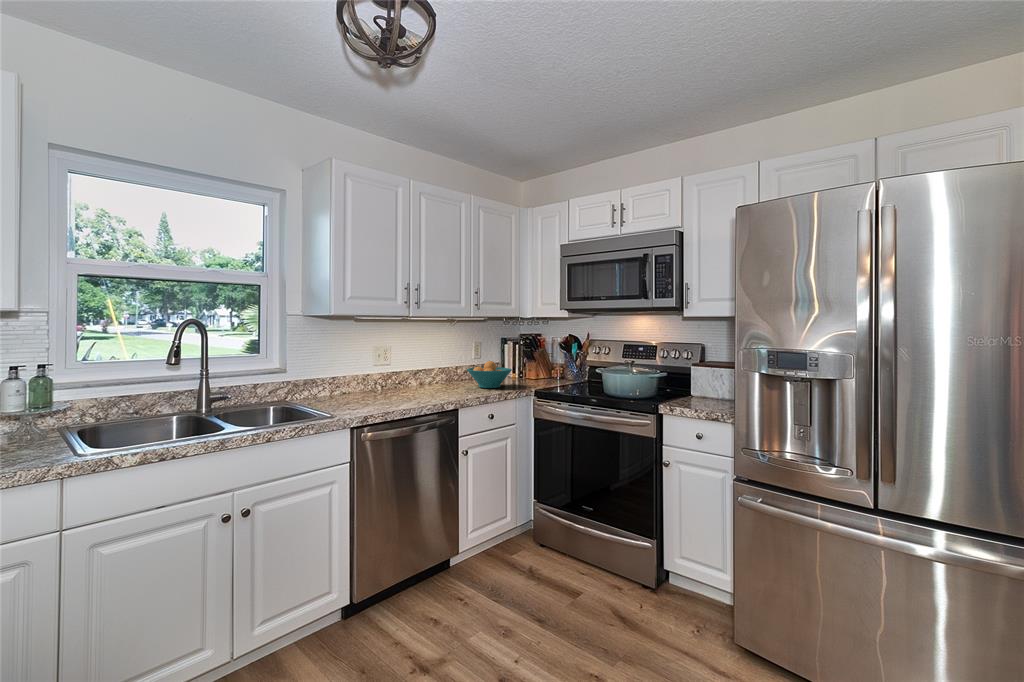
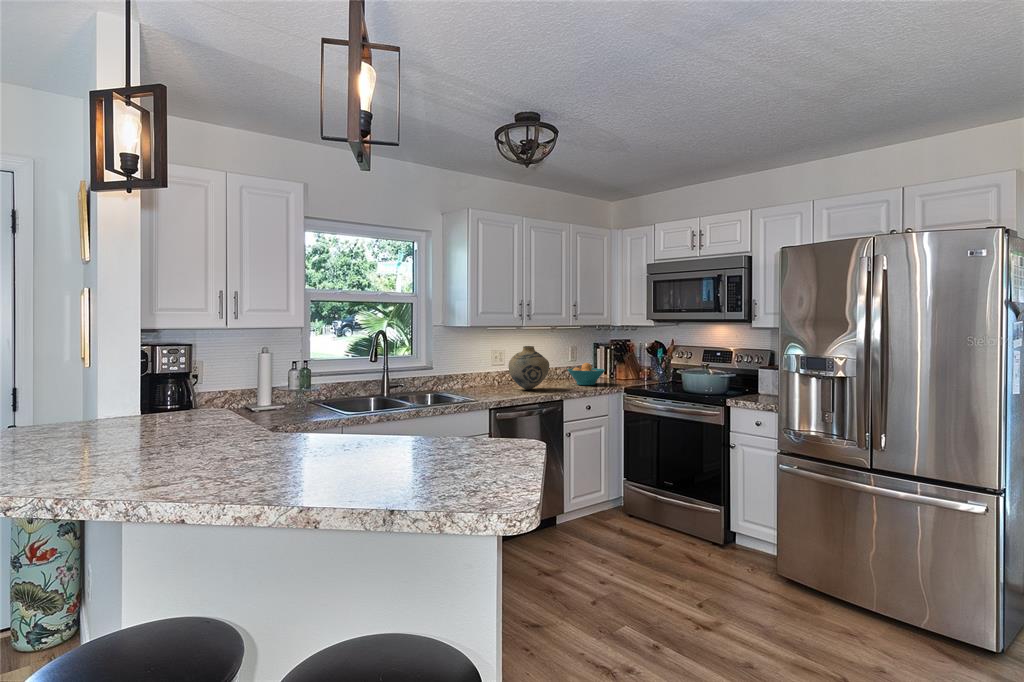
vase: none [389,341,442,396] -> present [508,346,549,390]

